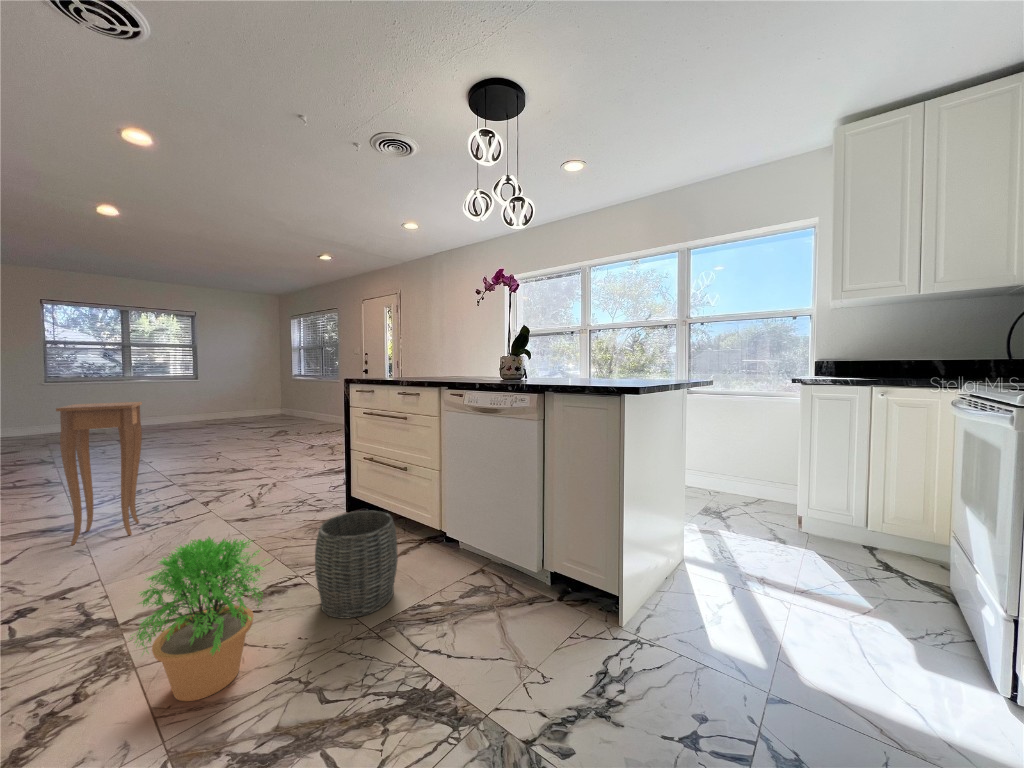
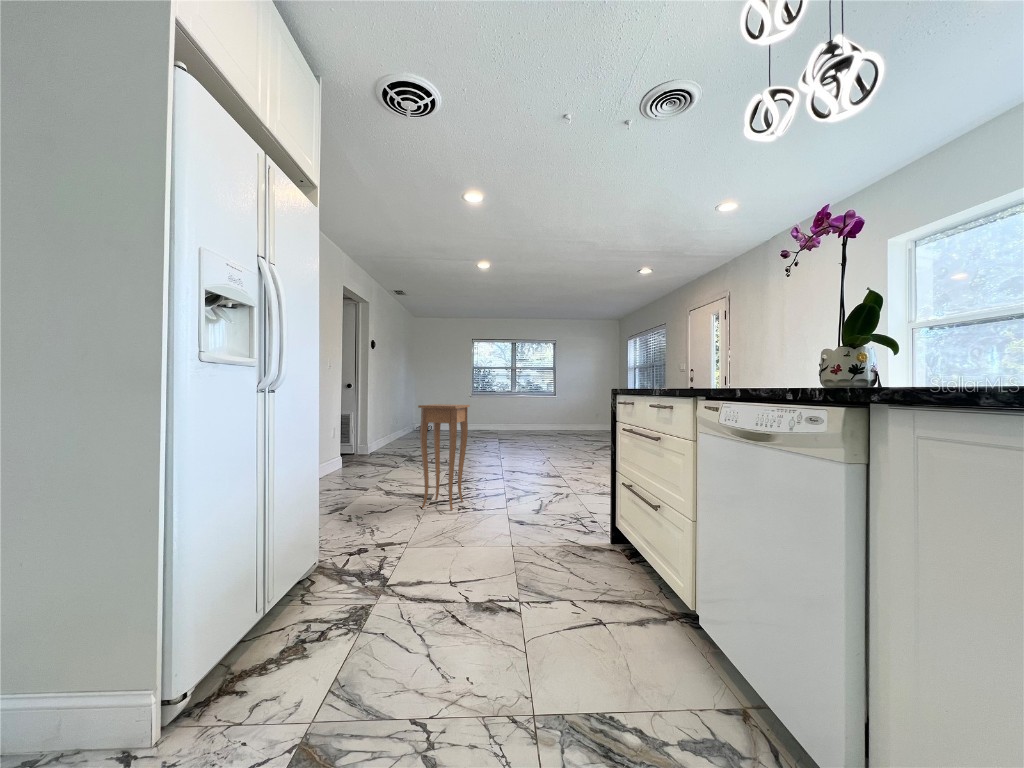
woven basket: present [315,511,398,619] -> none [505,544,603,690]
potted plant: present [131,537,264,701] -> none [324,526,449,690]

